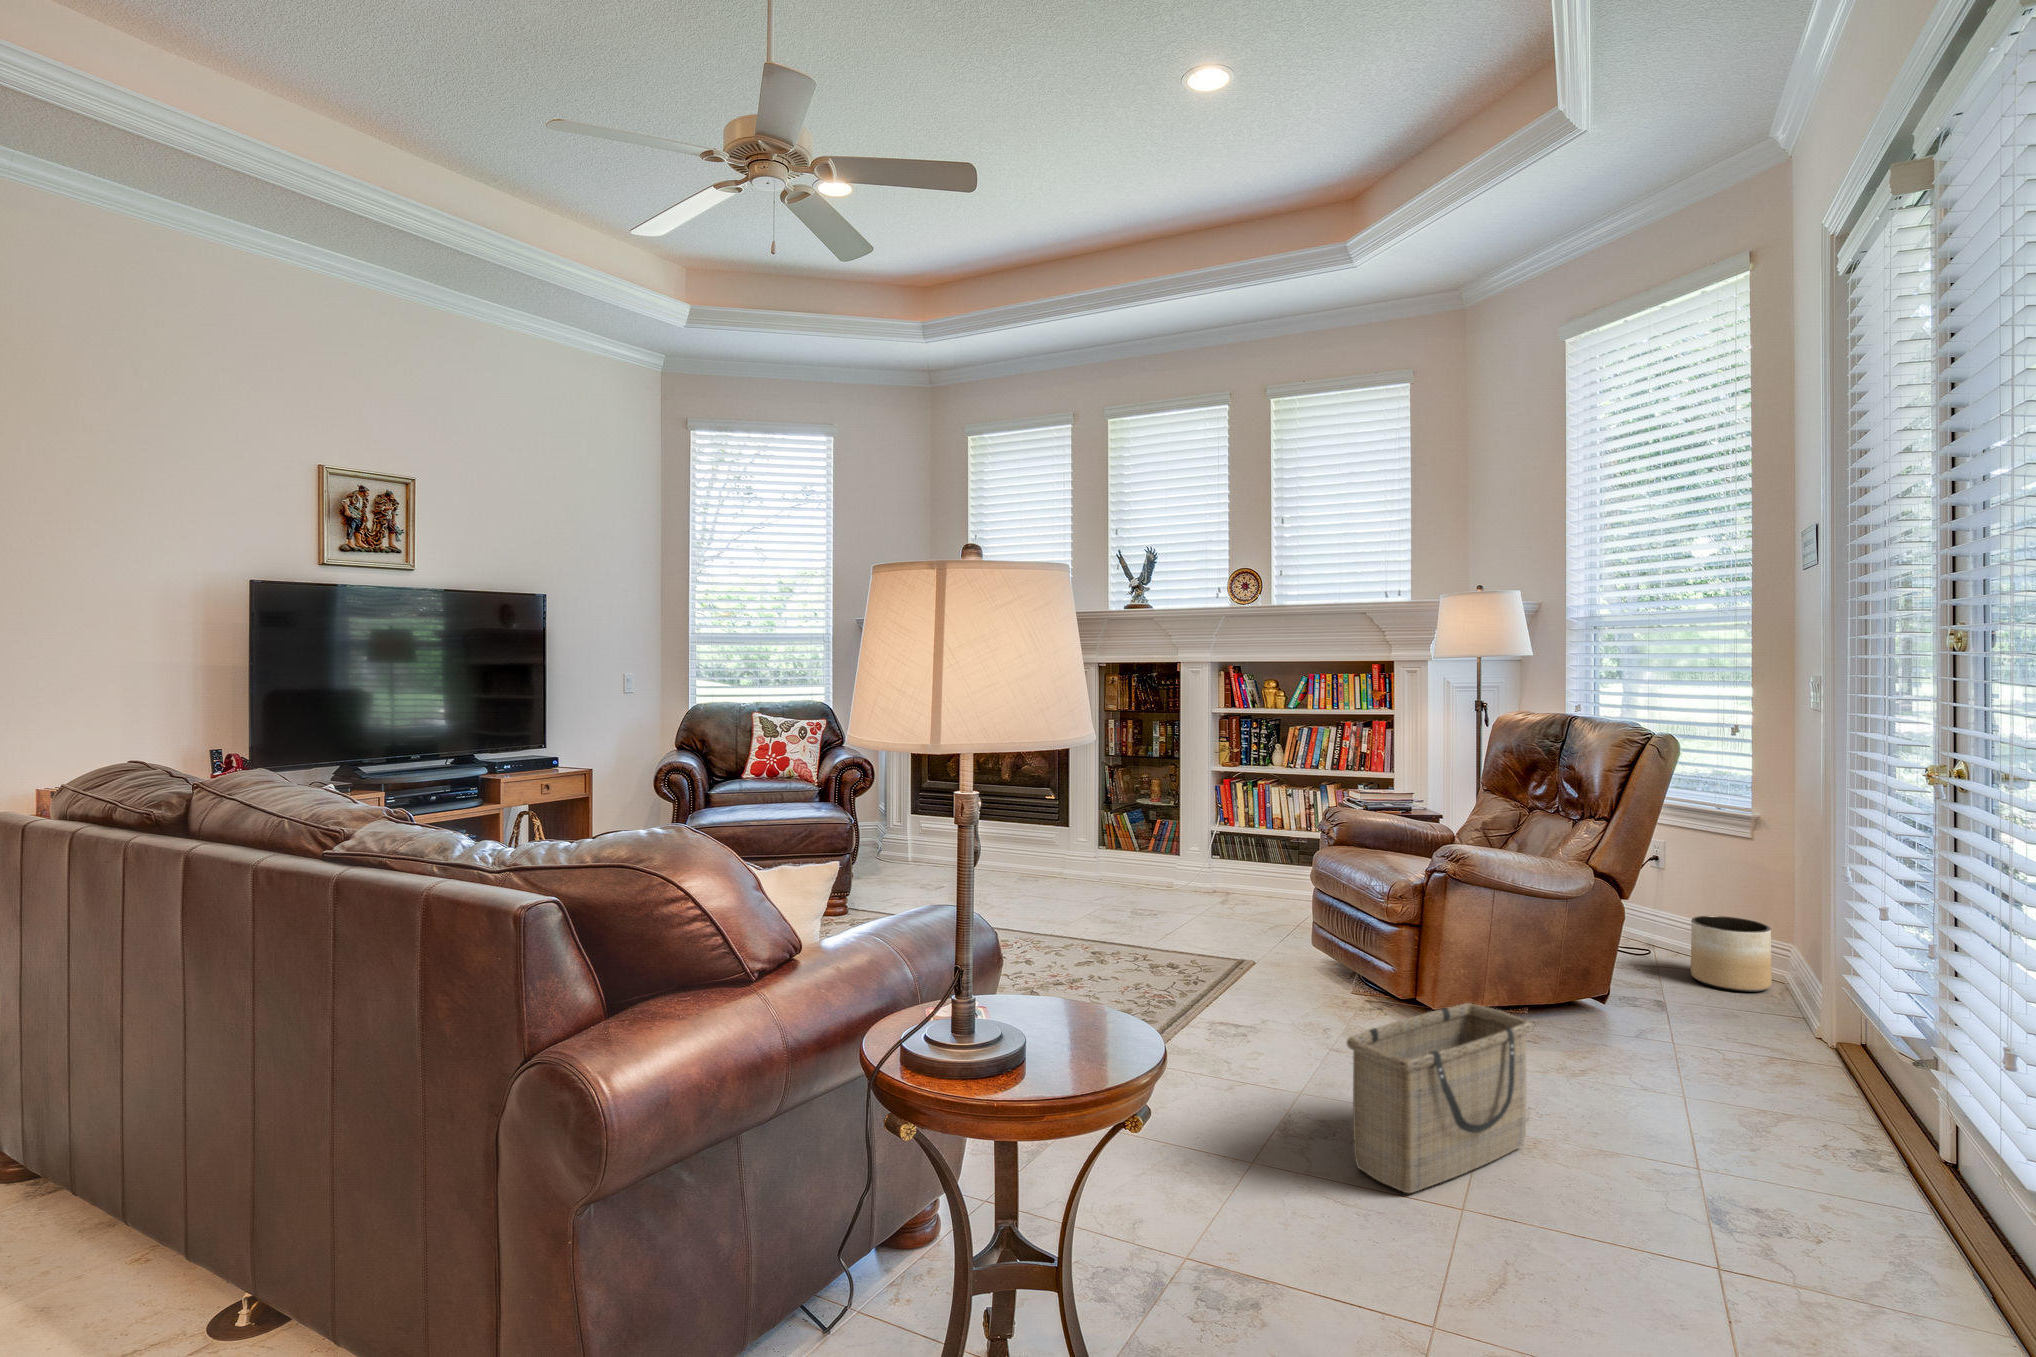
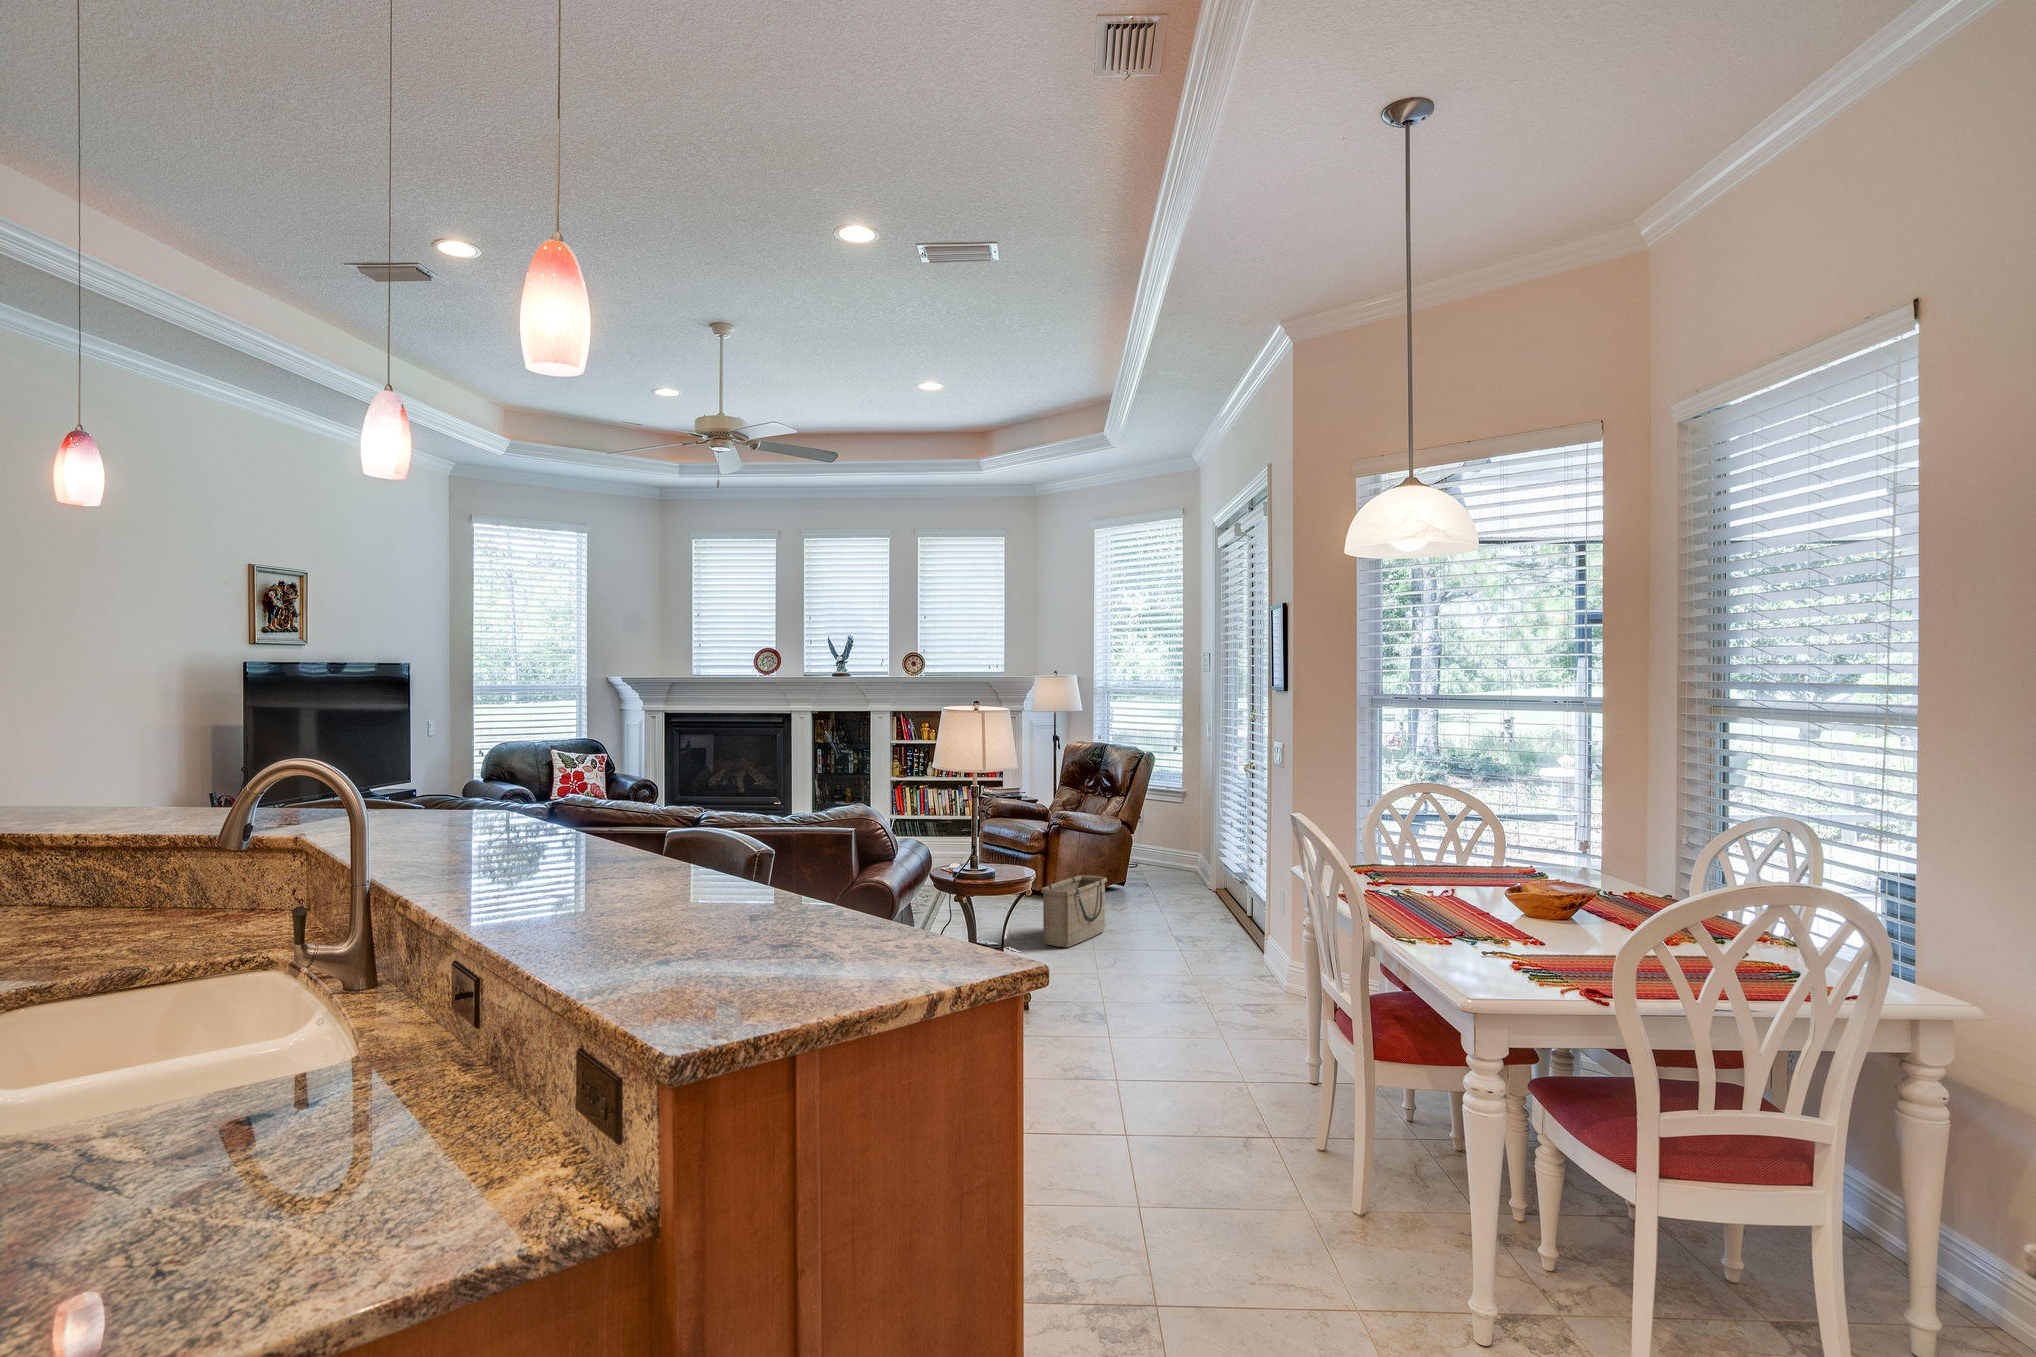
planter: present [1691,916,1772,992] -> none [1158,842,1191,877]

